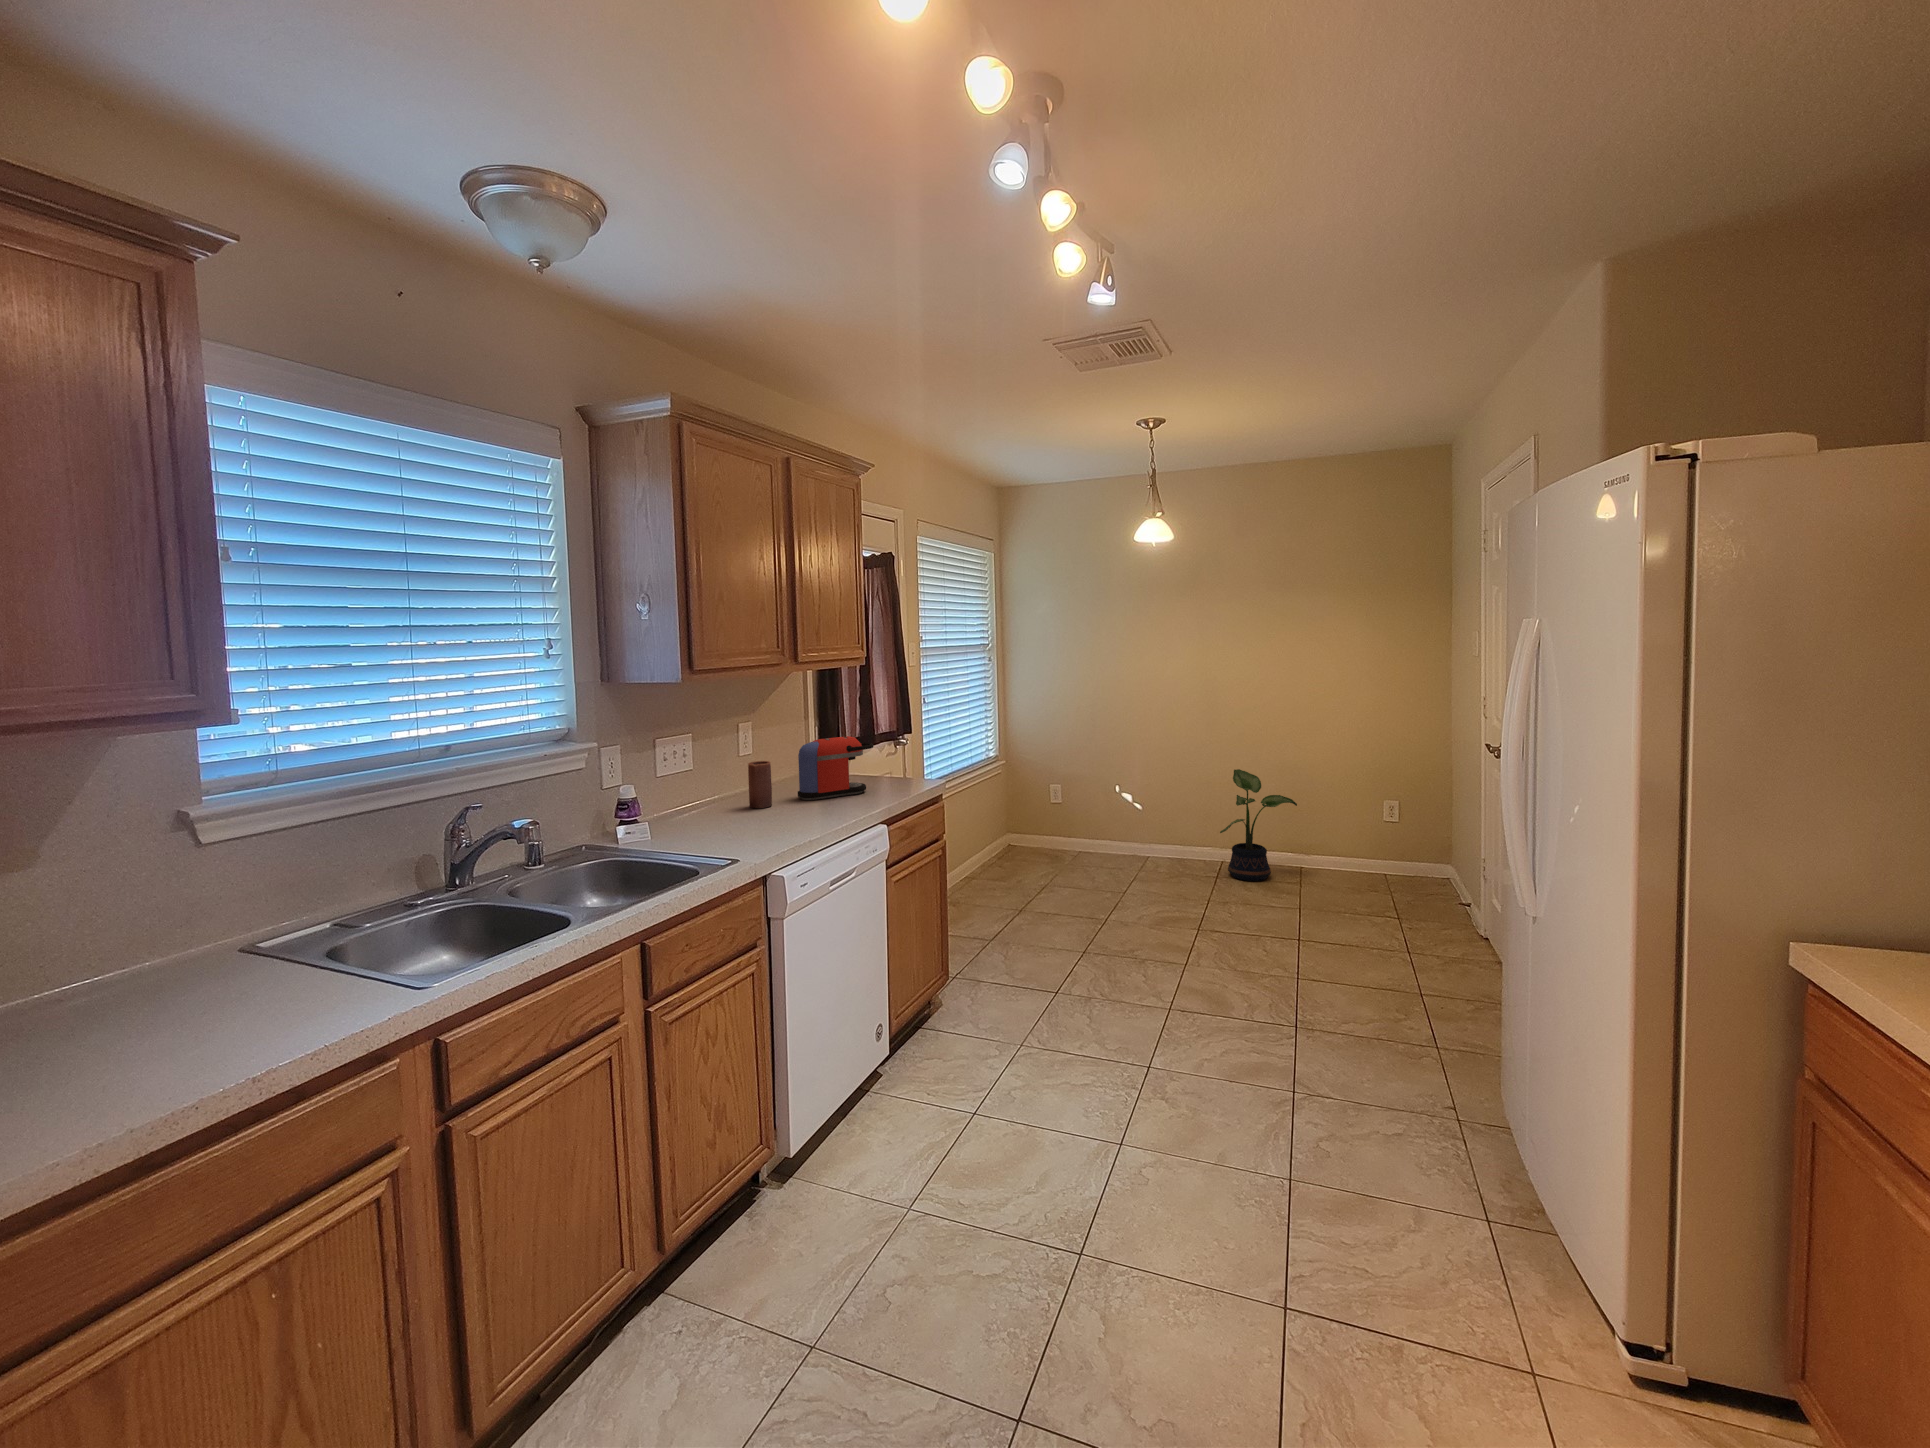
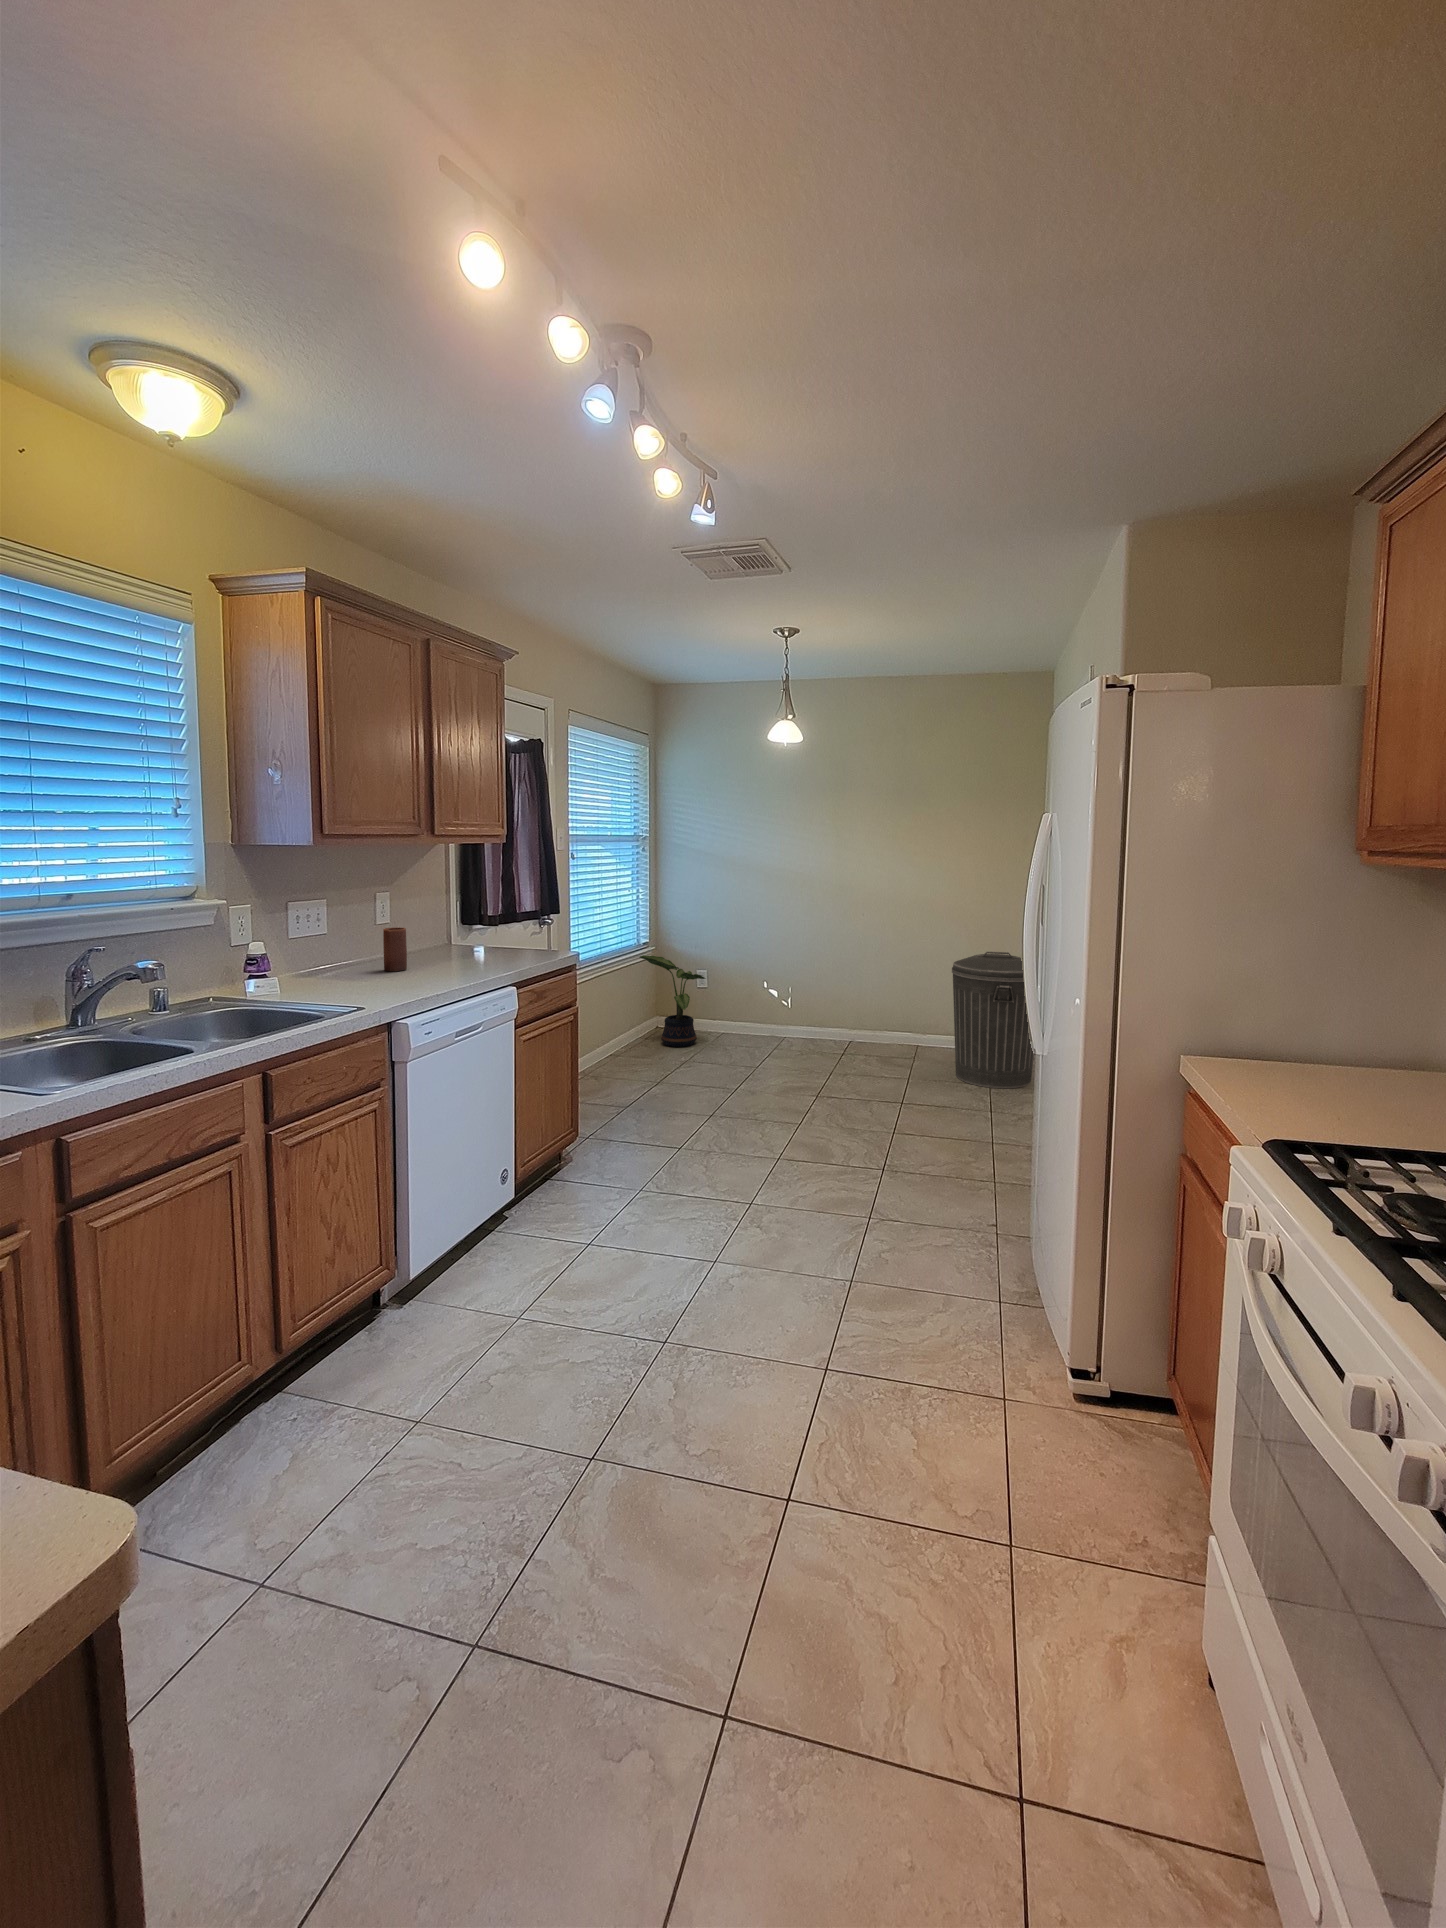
coffee maker: present [798,736,874,800] -> none [434,908,510,966]
trash can: none [1345,765,1460,923] -> present [952,951,1034,1088]
potted plant: present [1220,769,1297,881] -> present [640,955,706,1047]

